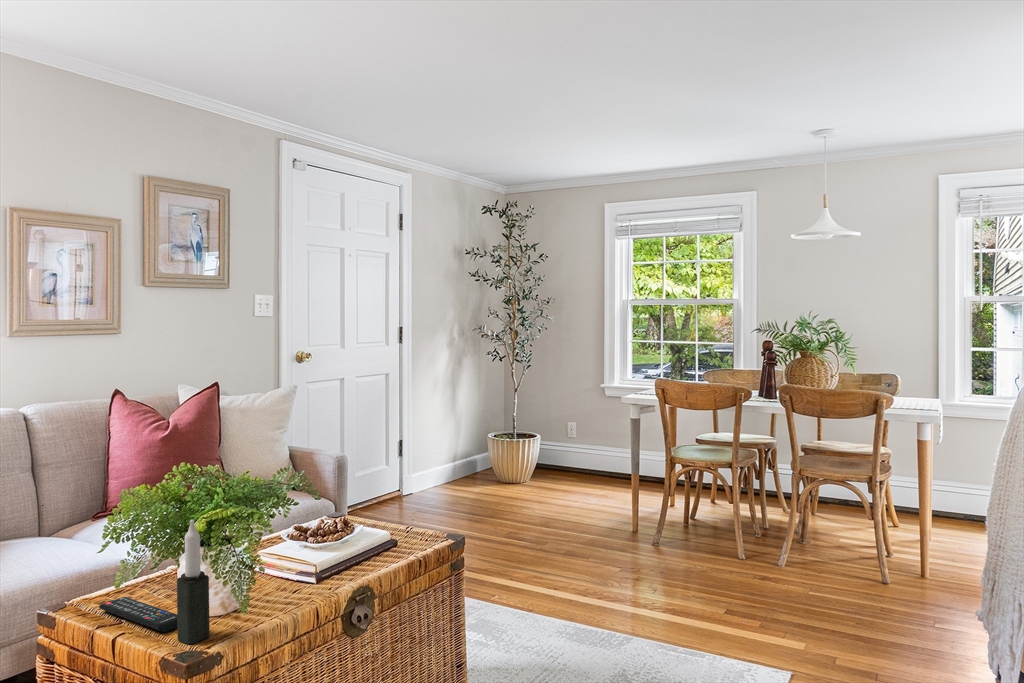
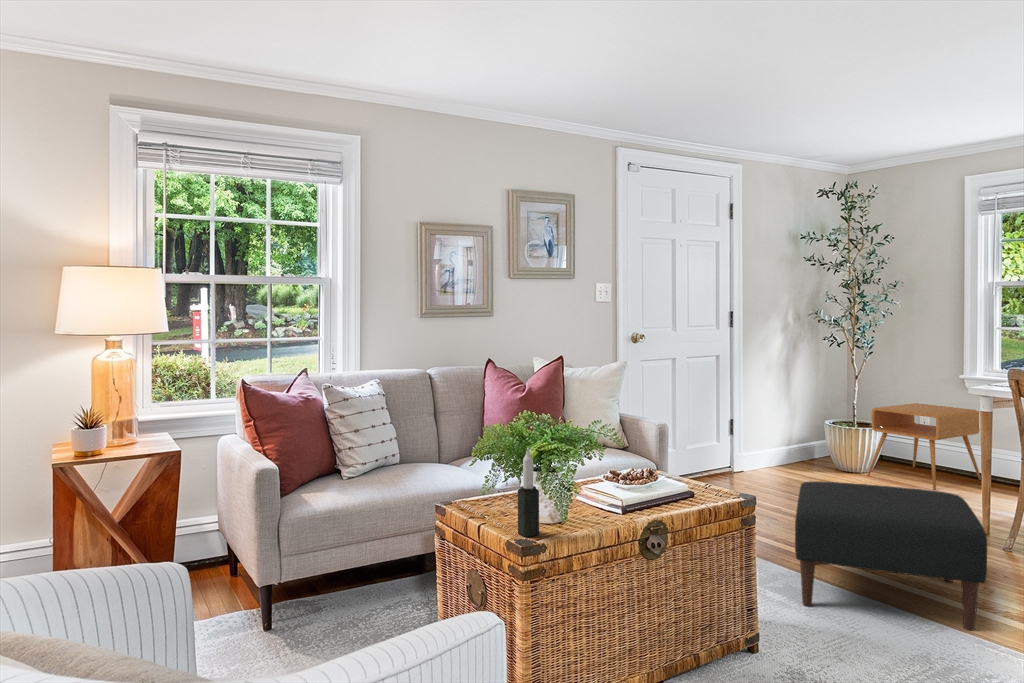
side table: none [531,413,623,494] -> present [867,403,981,490]
ottoman: none [489,503,665,642] -> present [795,481,987,630]
remote control: present [99,597,177,632] -> none [471,502,522,527]

